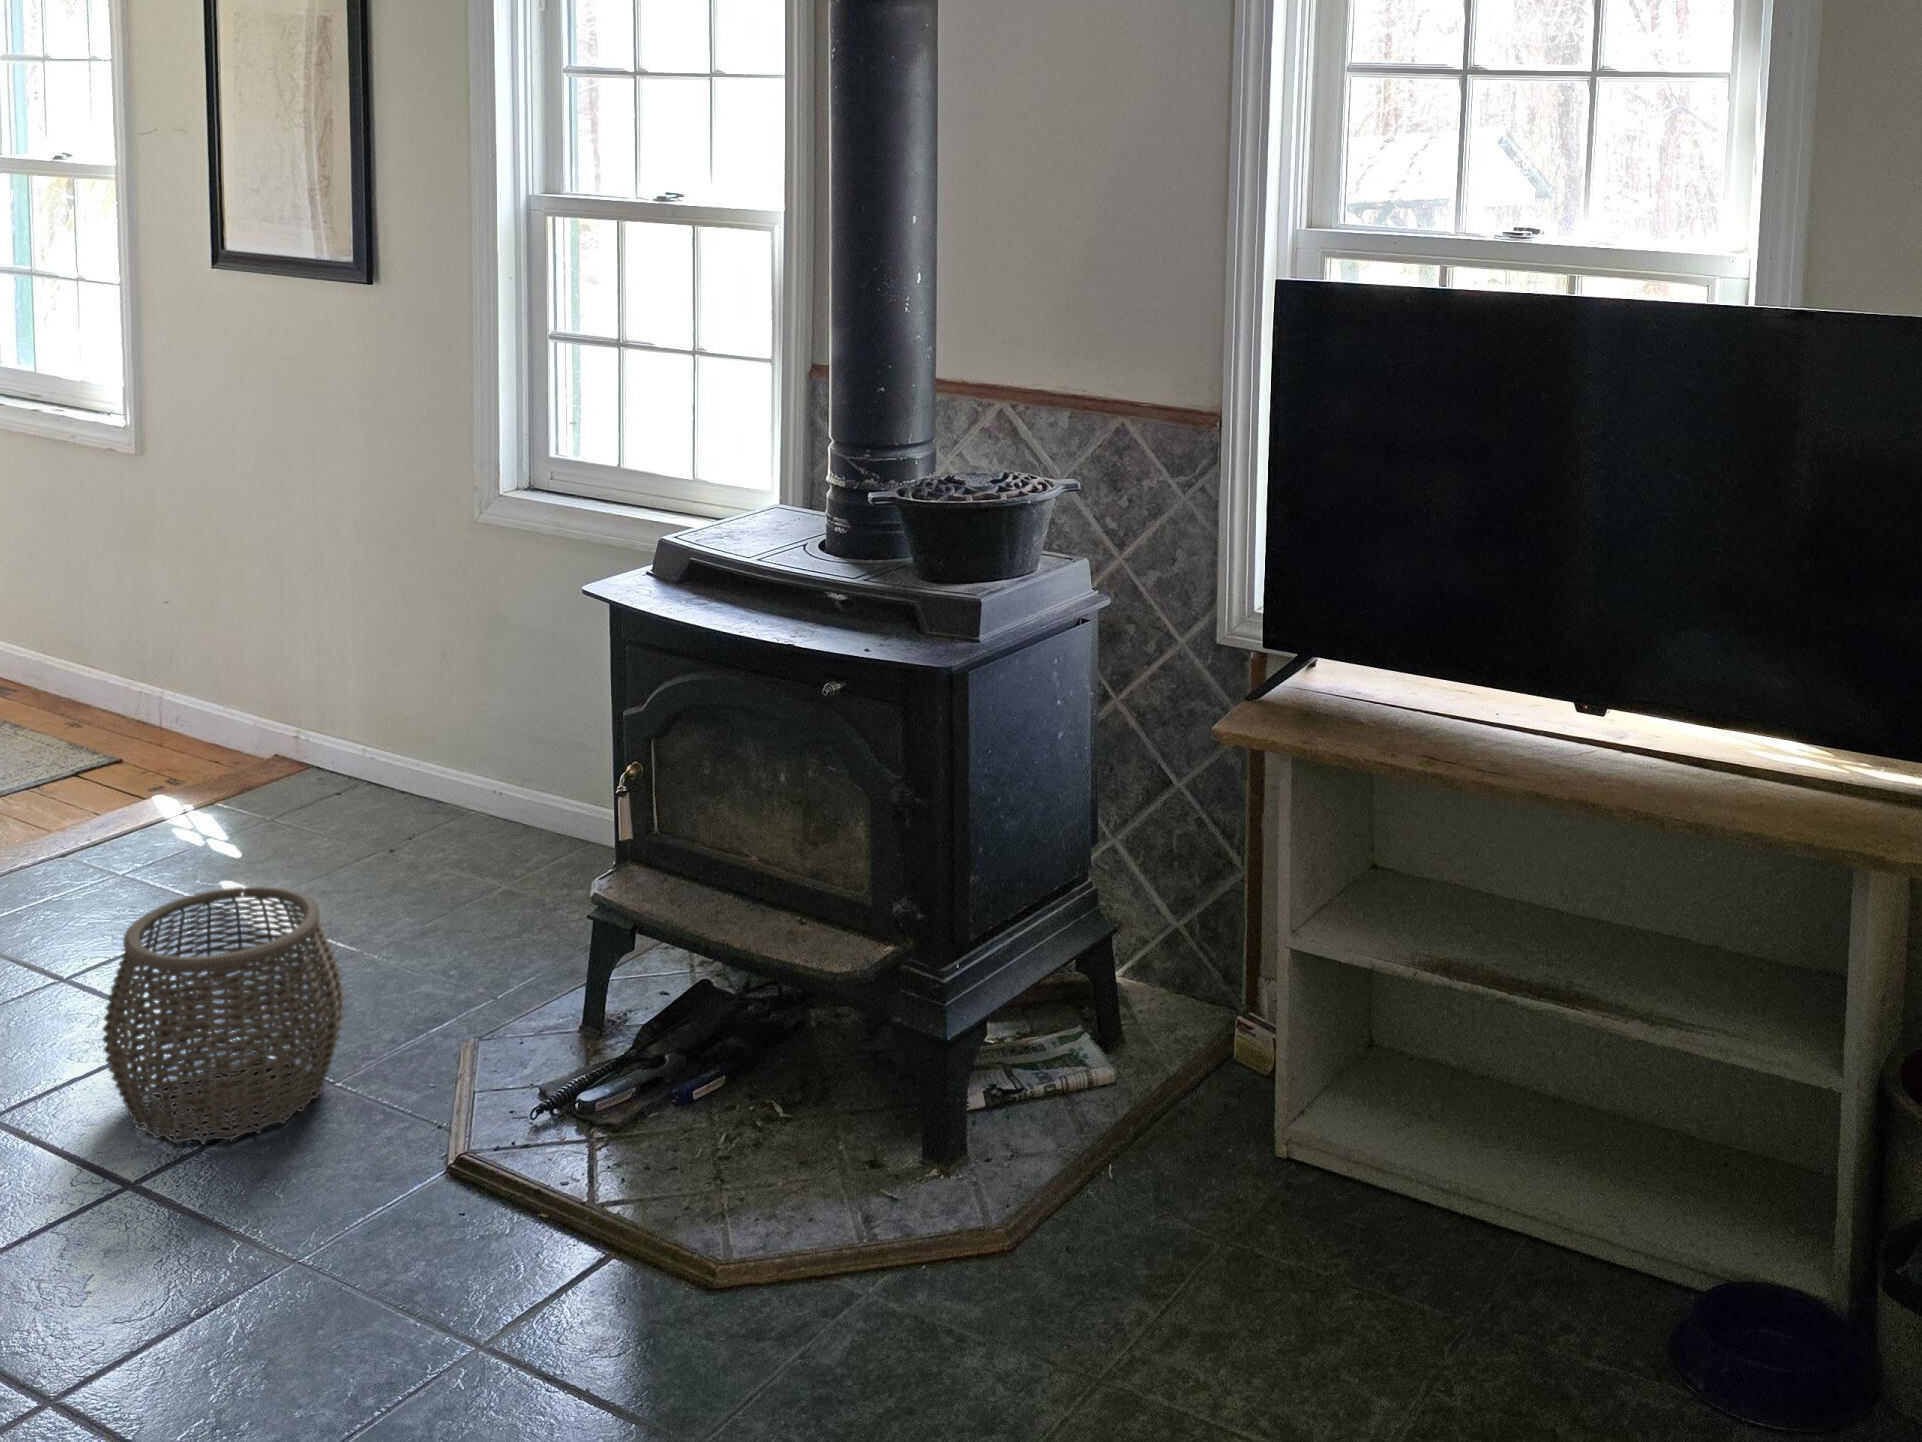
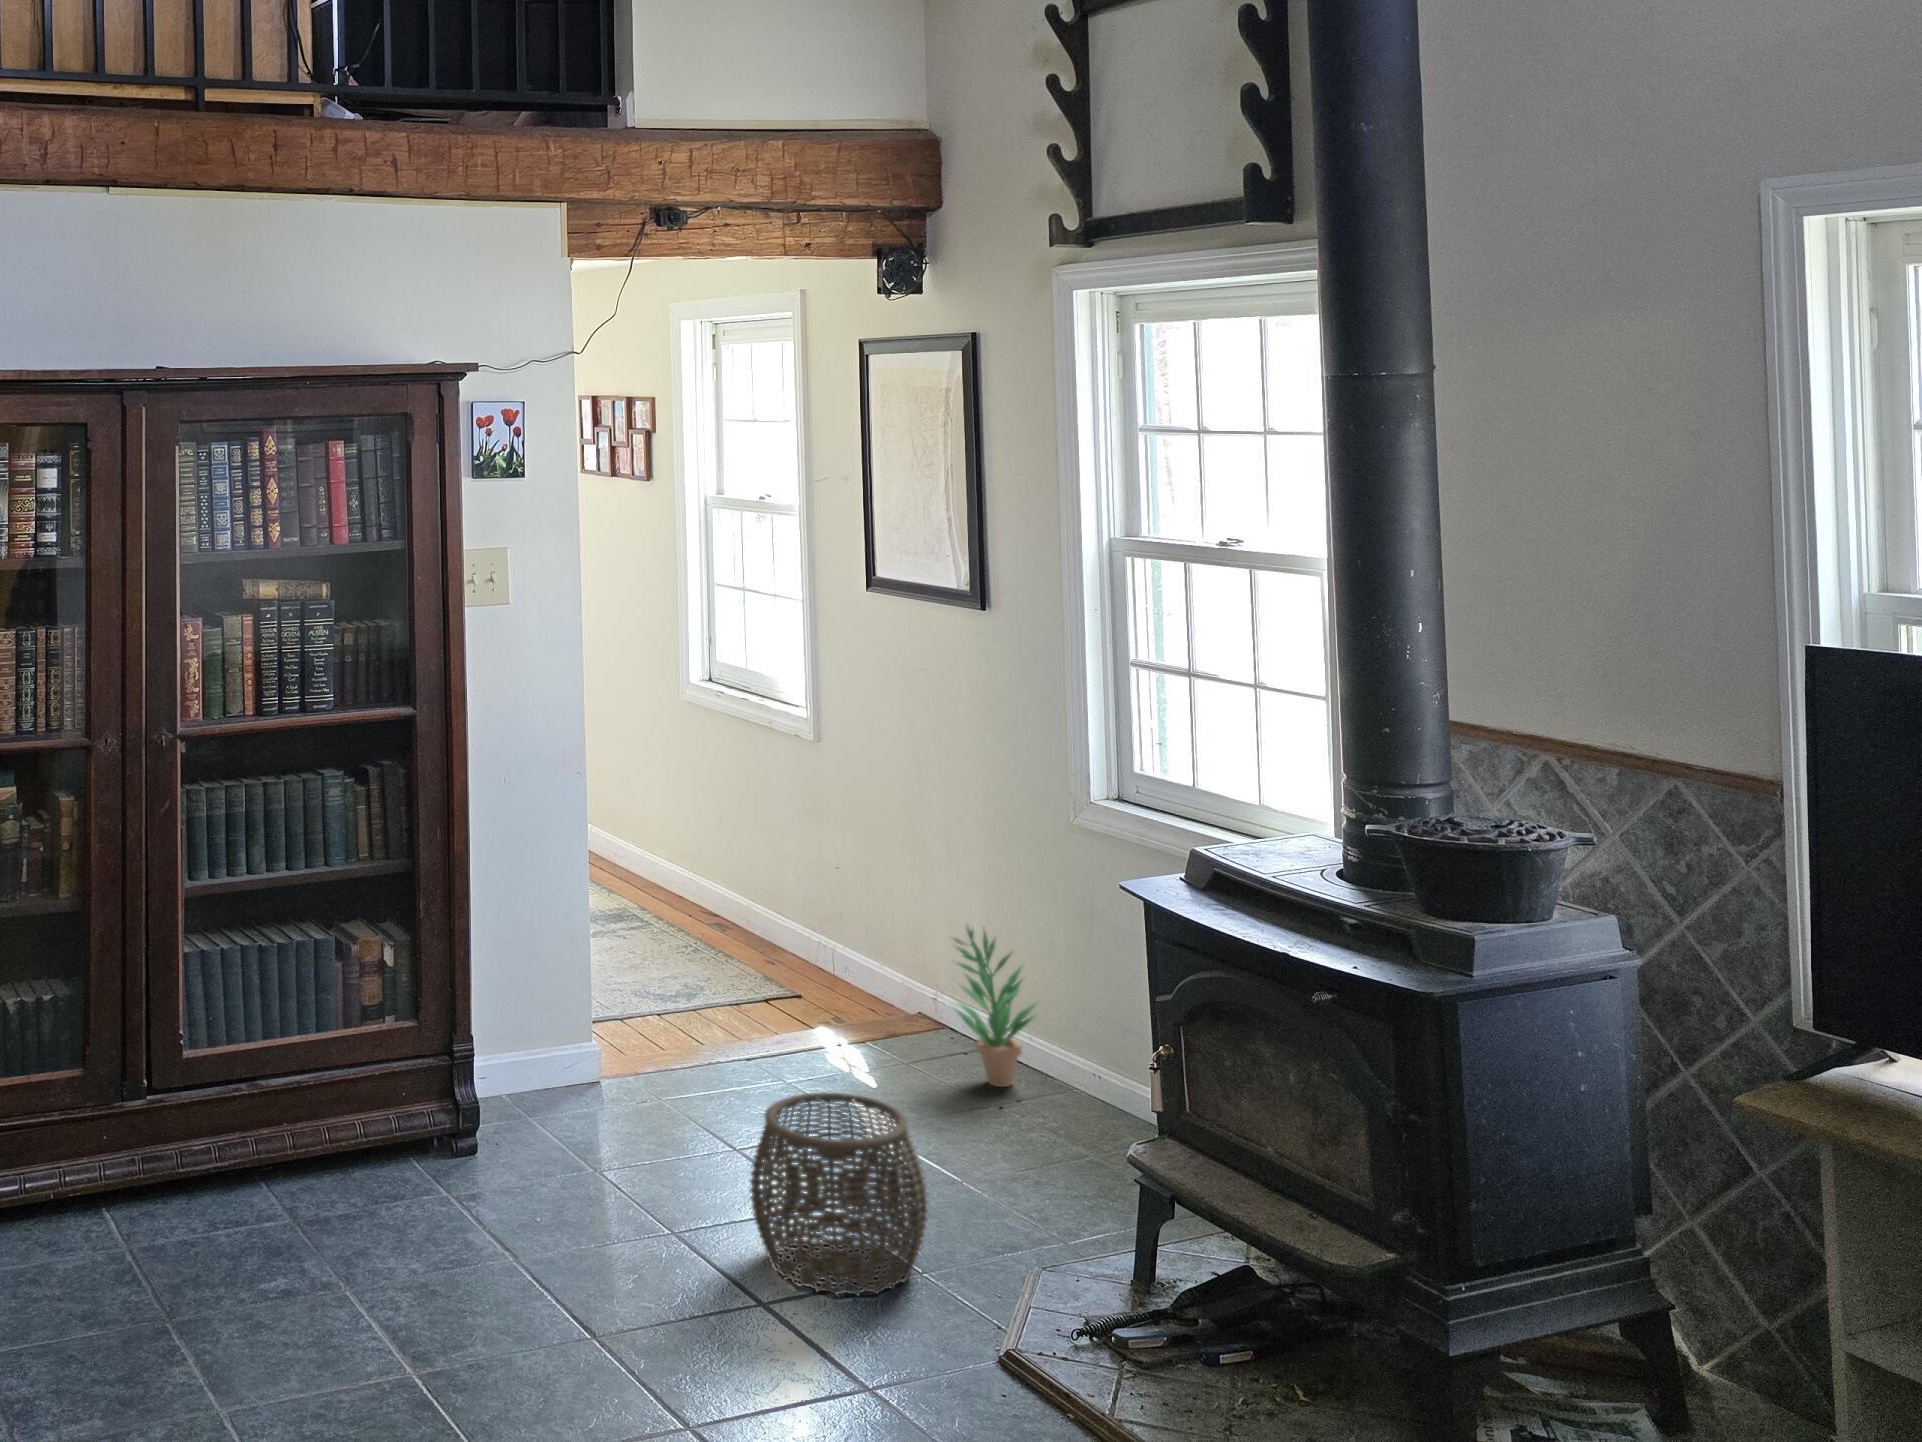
potted plant: none [330,647,442,827] -> present [953,926,1037,1087]

